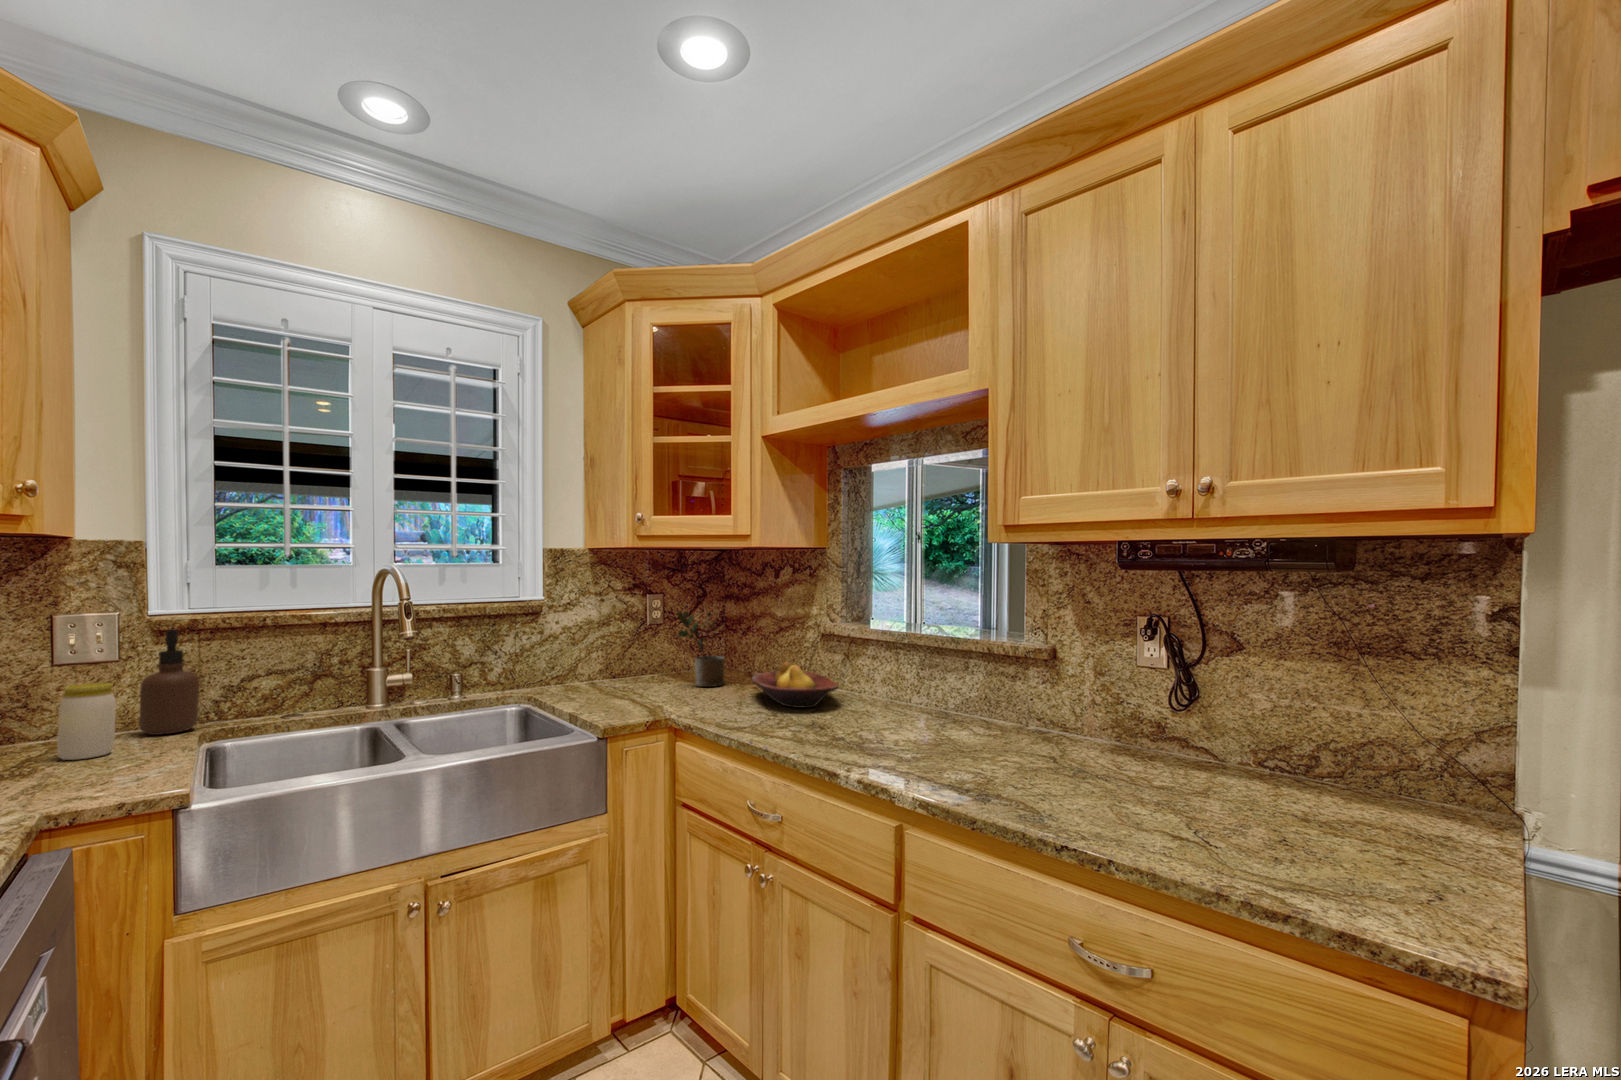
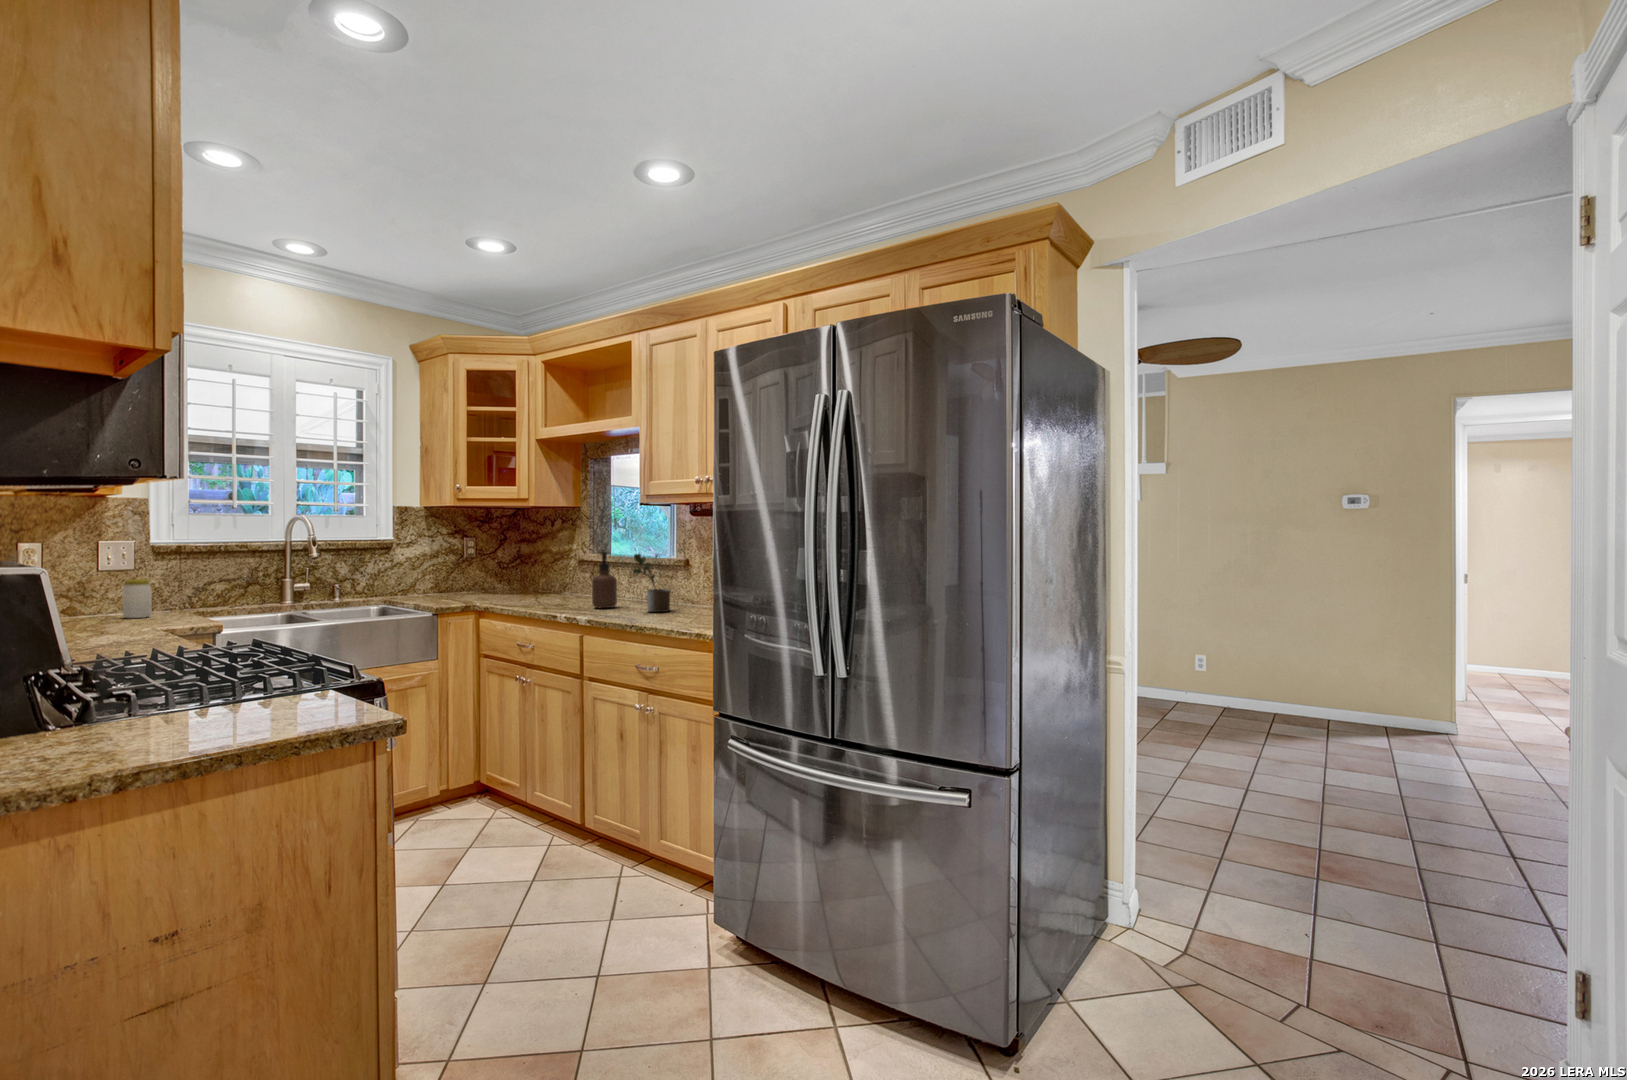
potted plant: present [677,611,725,687] -> present [633,554,670,612]
soap dispenser: present [139,630,199,735] -> present [592,552,617,608]
fruit bowl: present [752,662,839,708] -> none [530,576,581,600]

